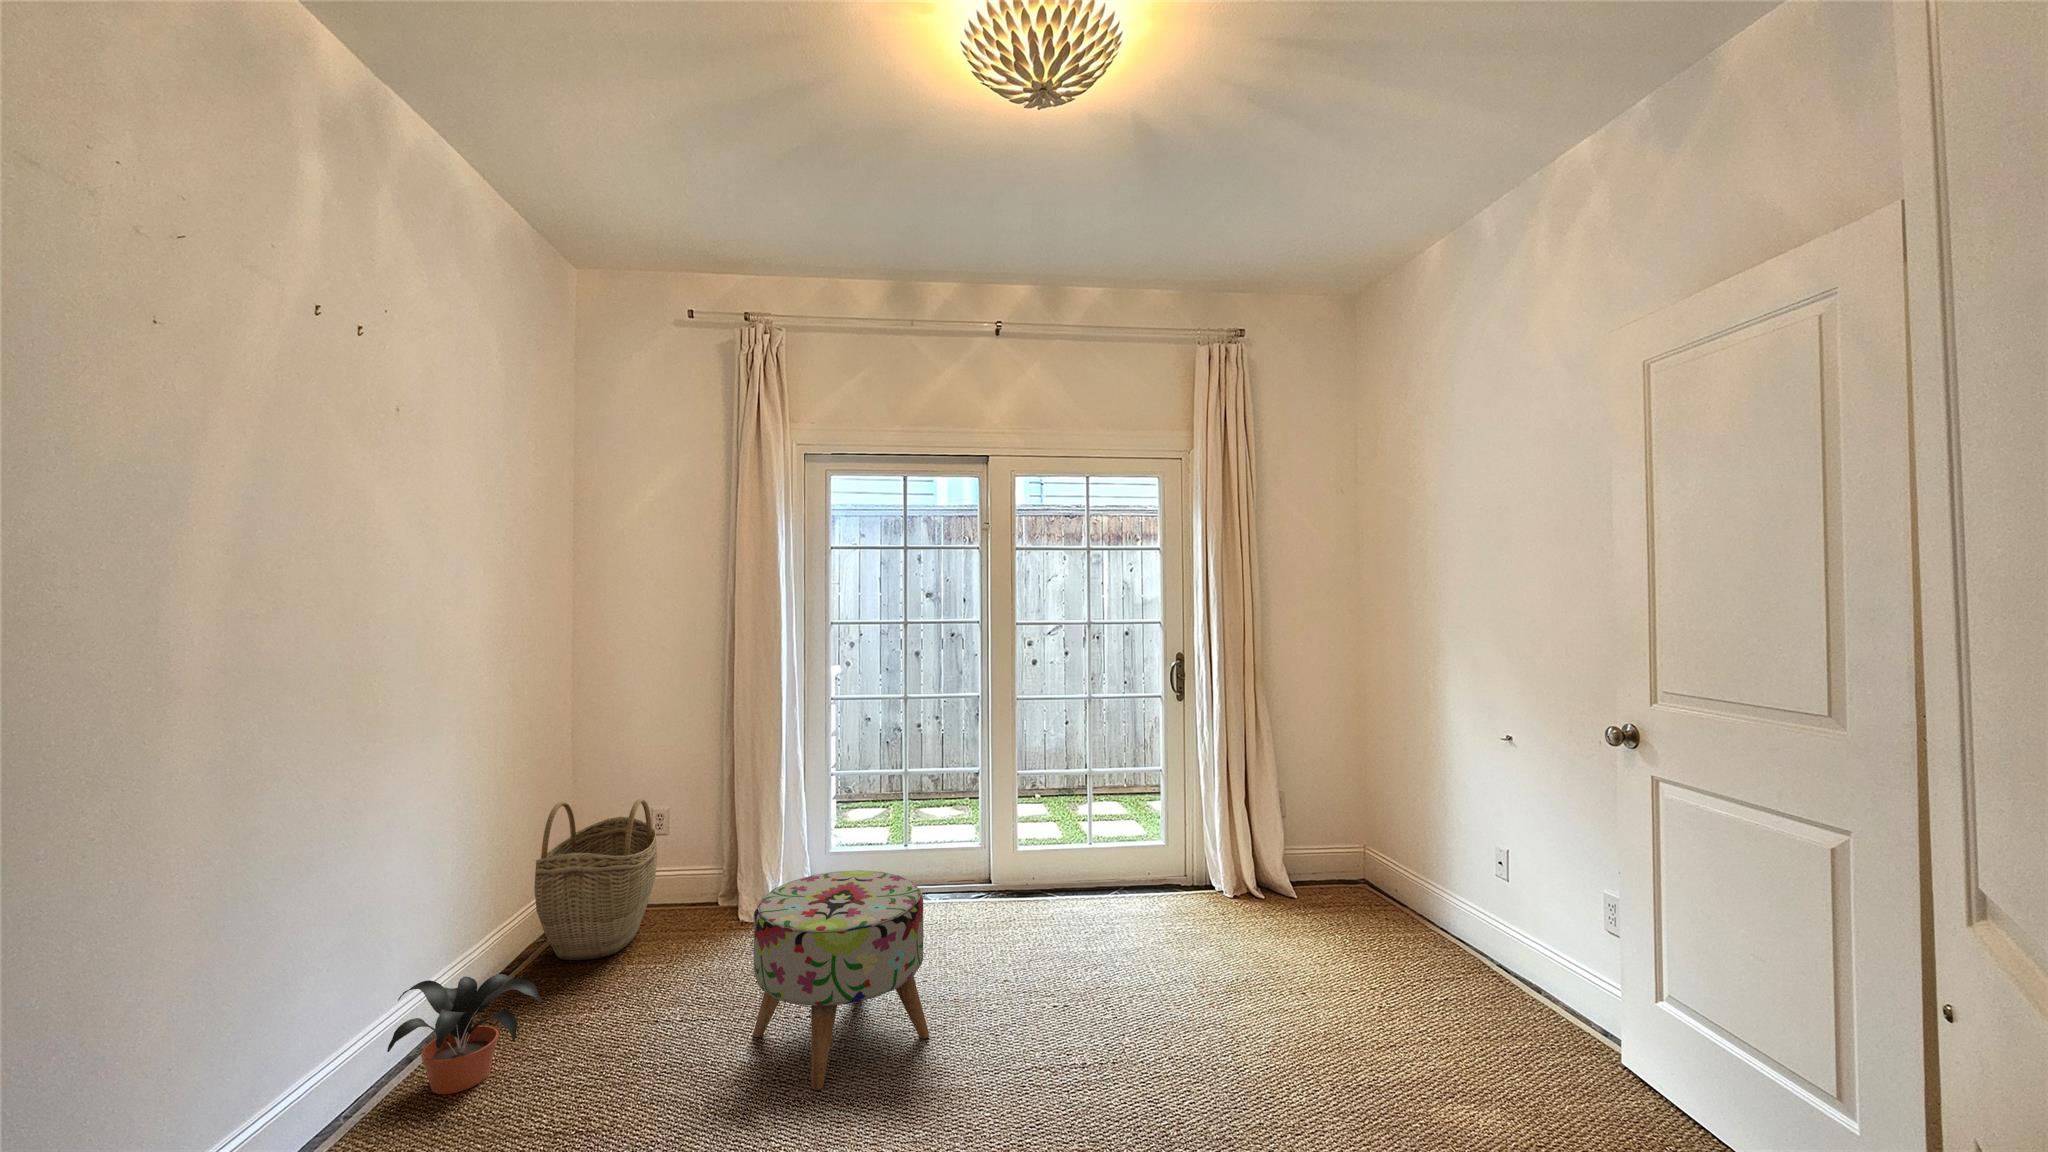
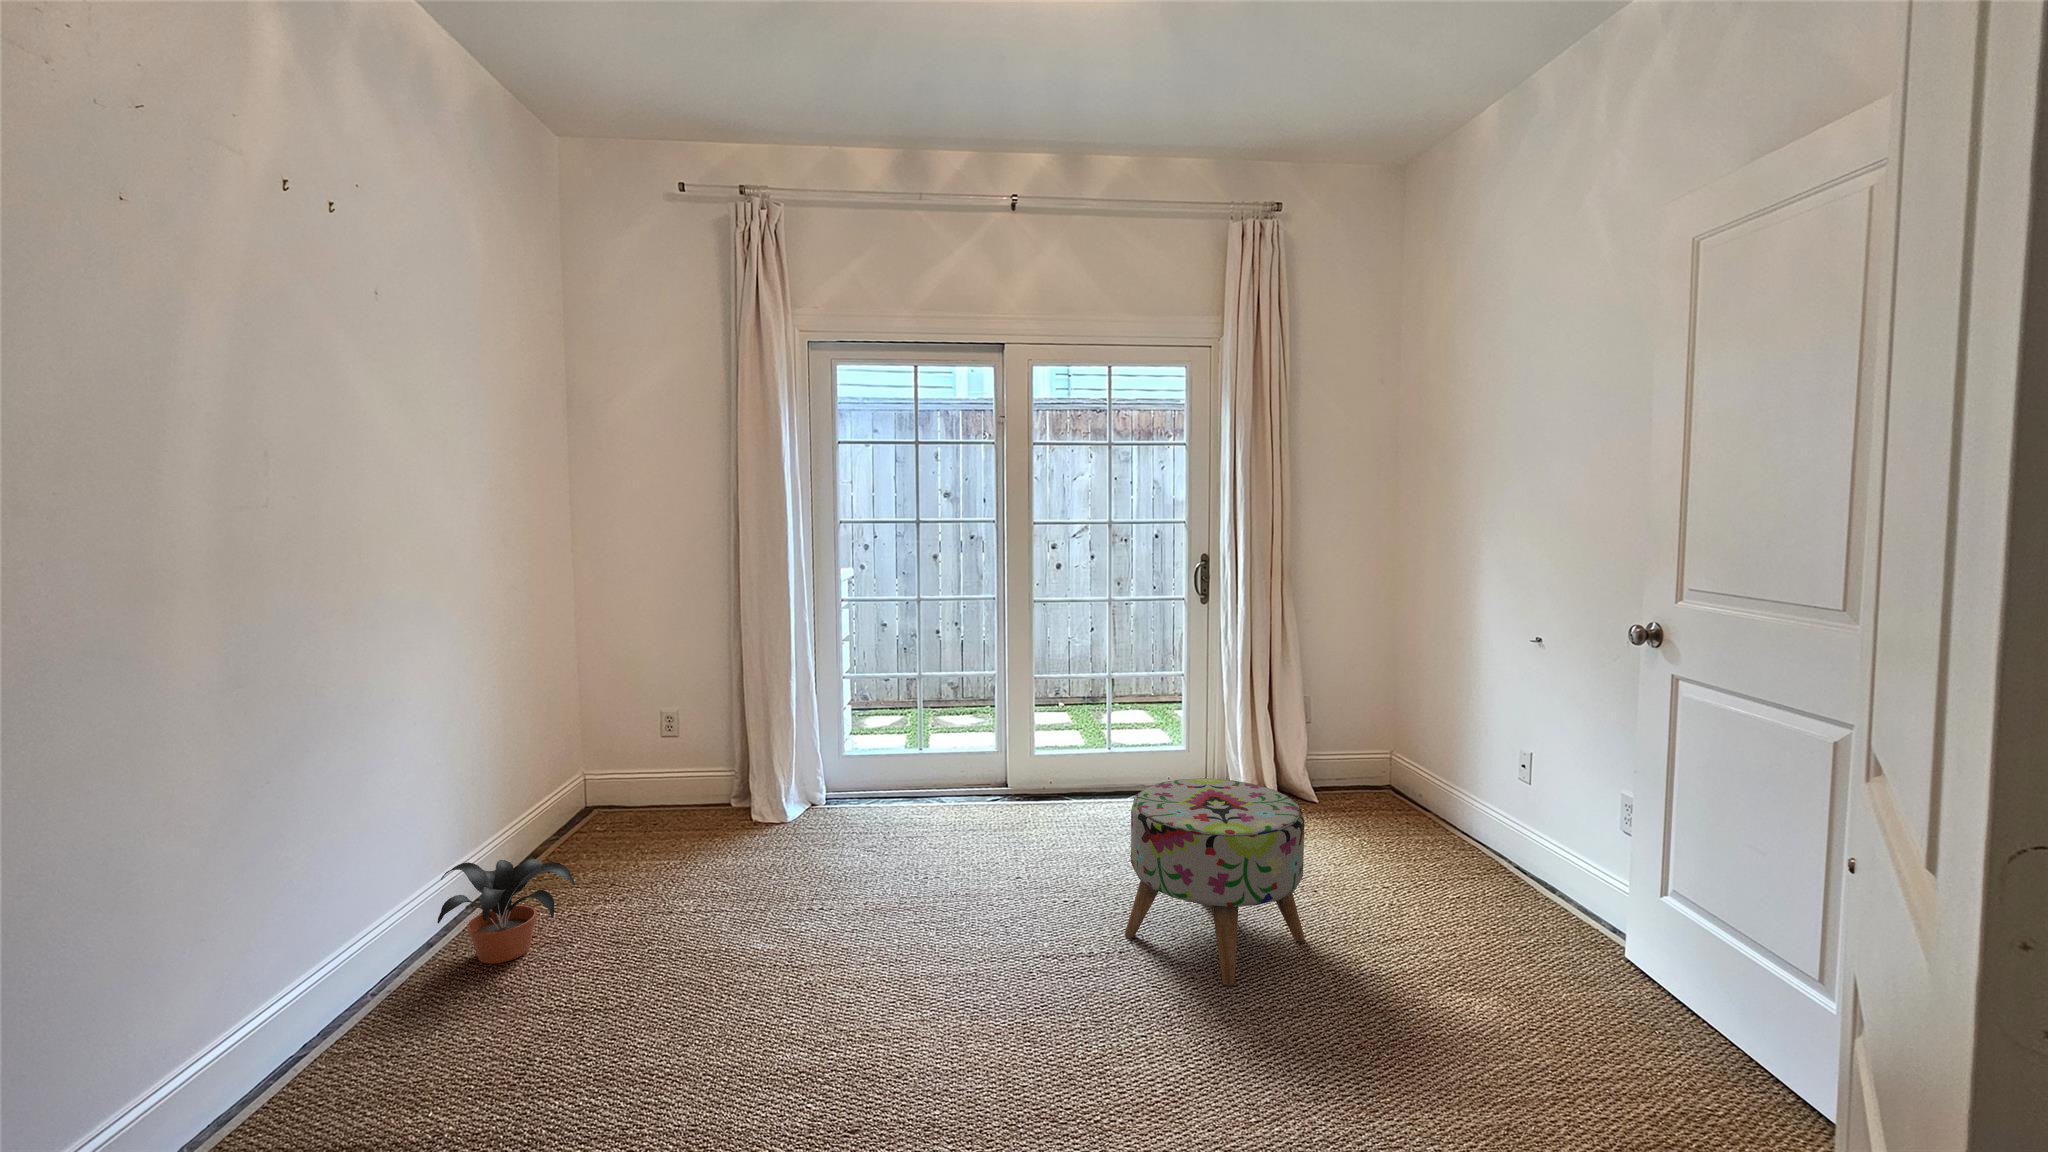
woven basket: present [534,799,657,960] -> none [555,700,673,853]
ottoman: present [753,870,929,1090] -> present [1125,778,1305,986]

